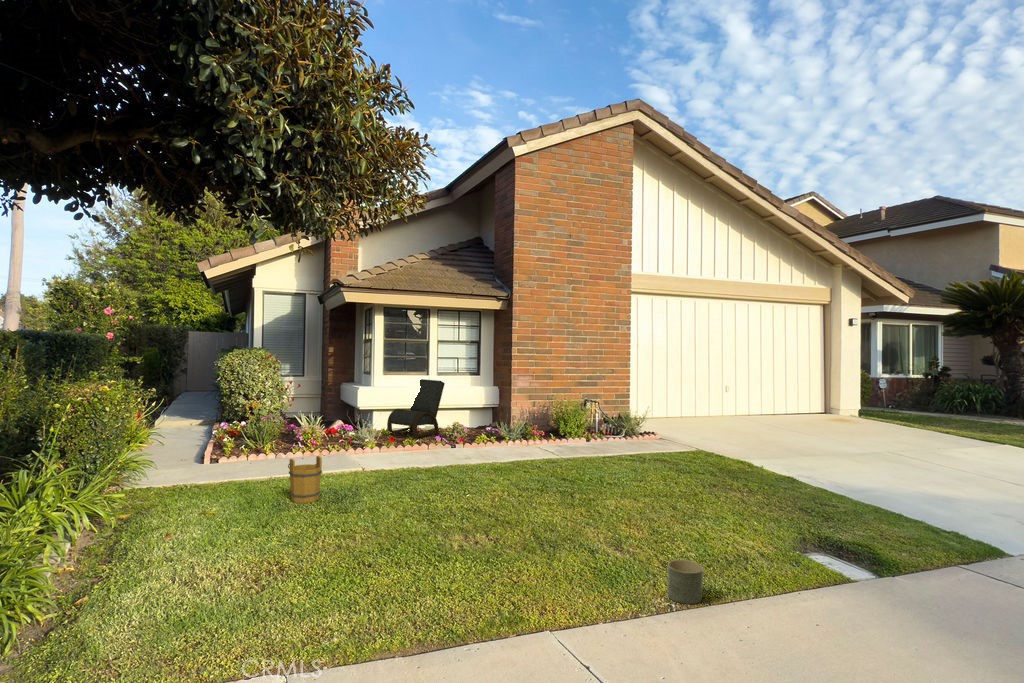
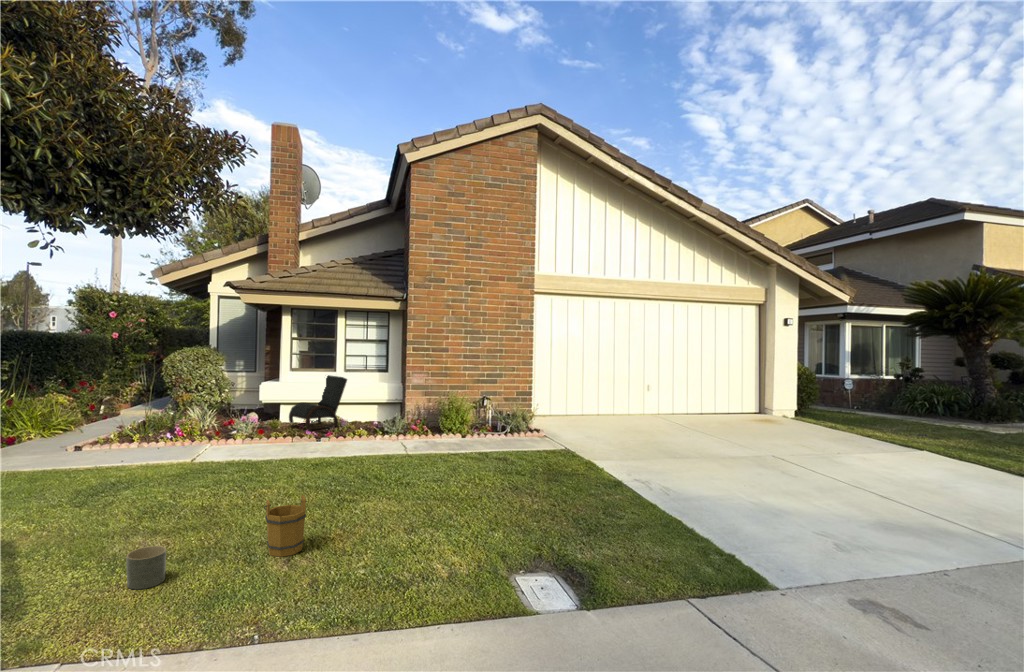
bucket: present [288,456,322,503] -> present [264,495,307,557]
planter: present [668,560,703,604] -> present [127,546,166,590]

